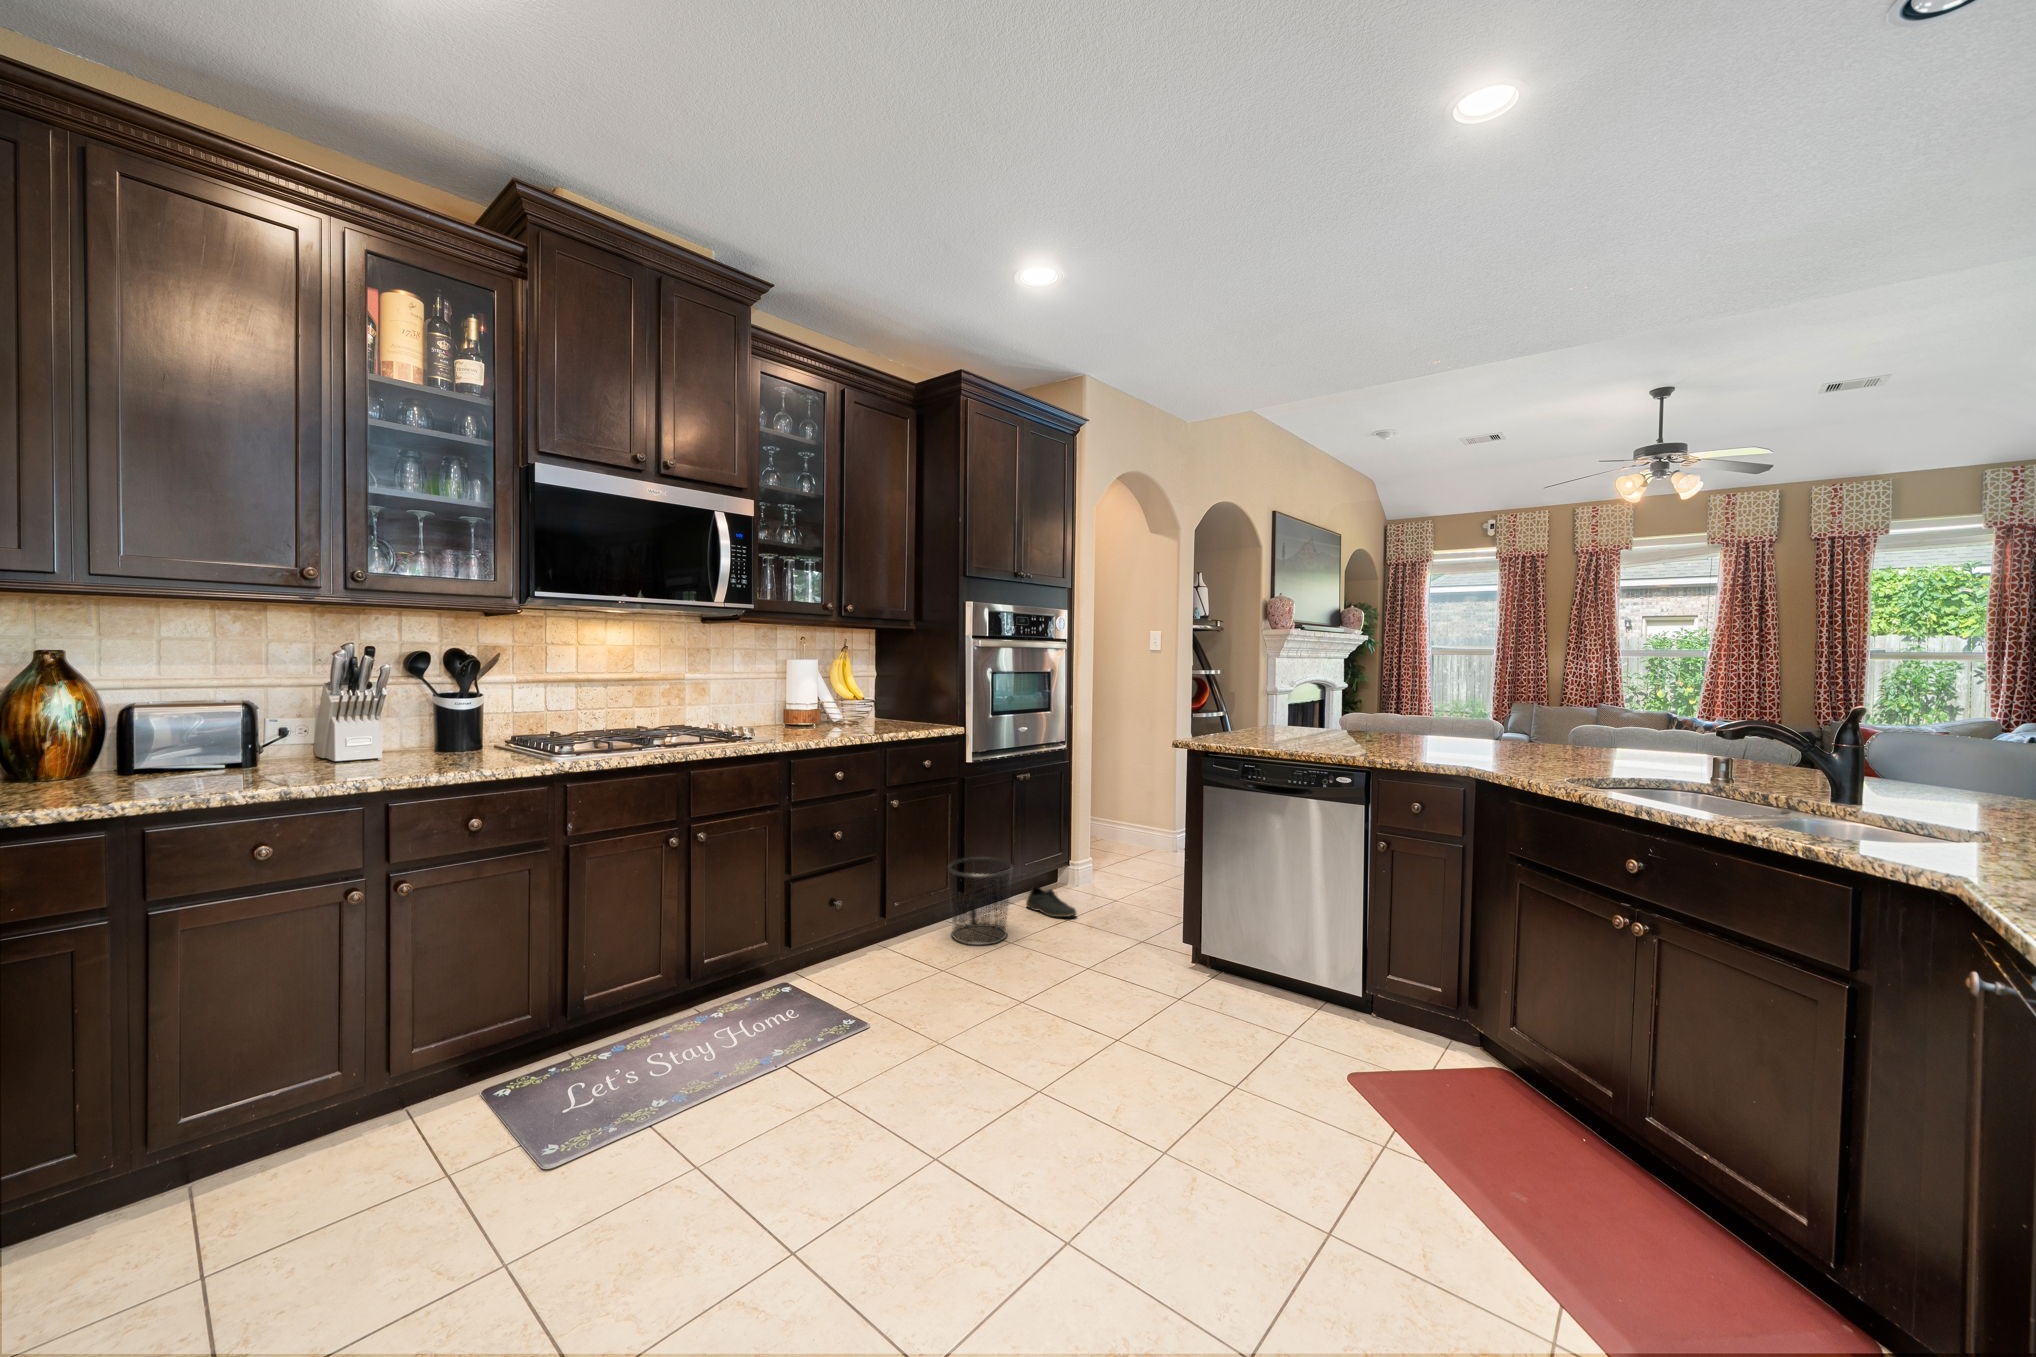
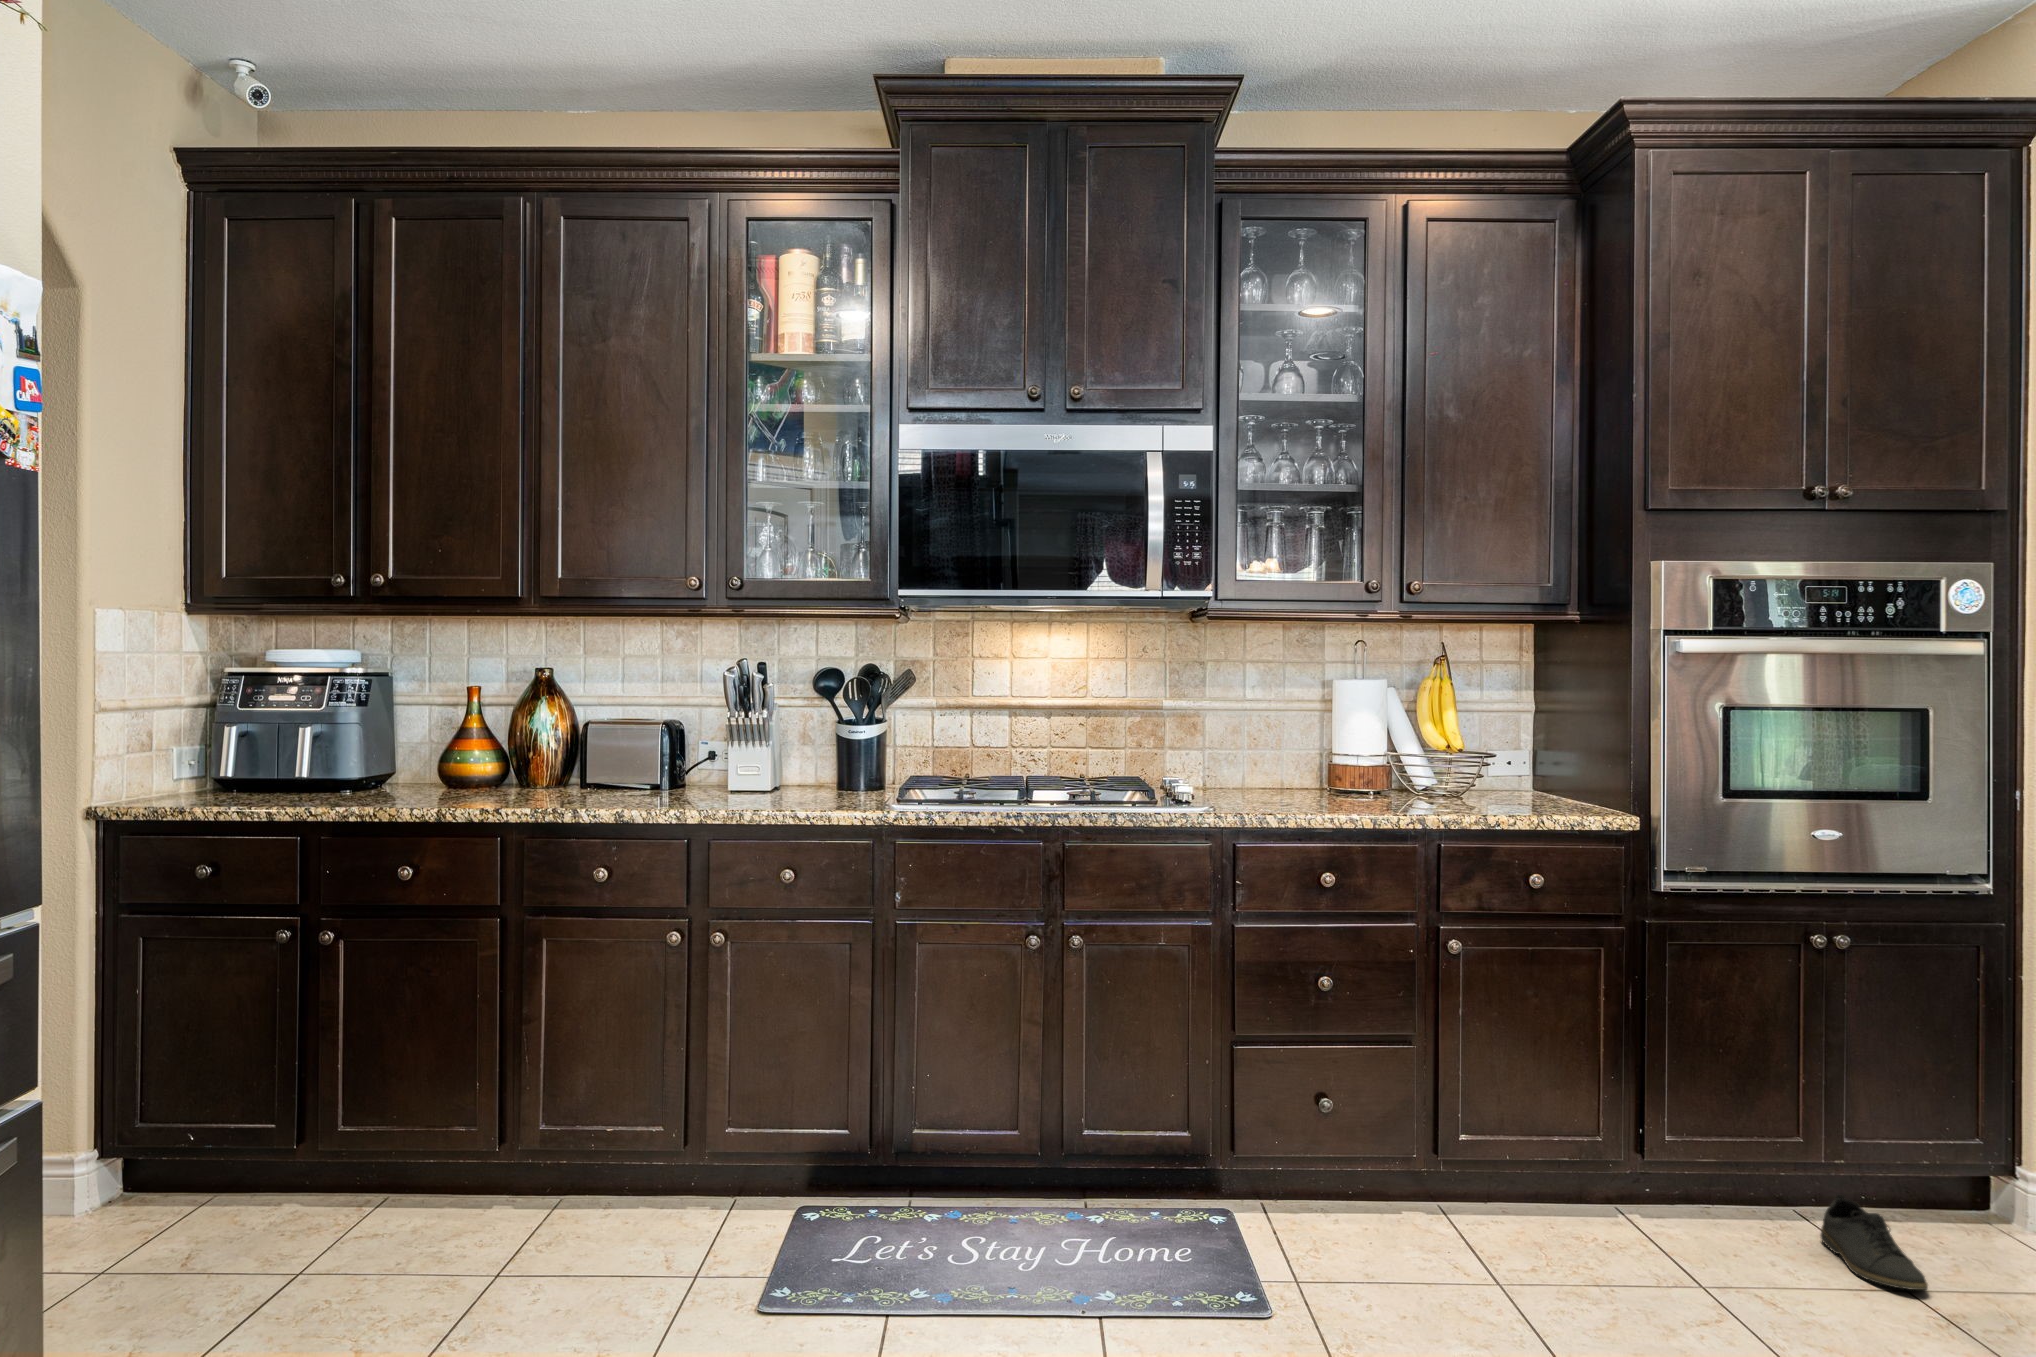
waste bin: present [948,857,1013,945] -> none [1570,1089,1721,1281]

